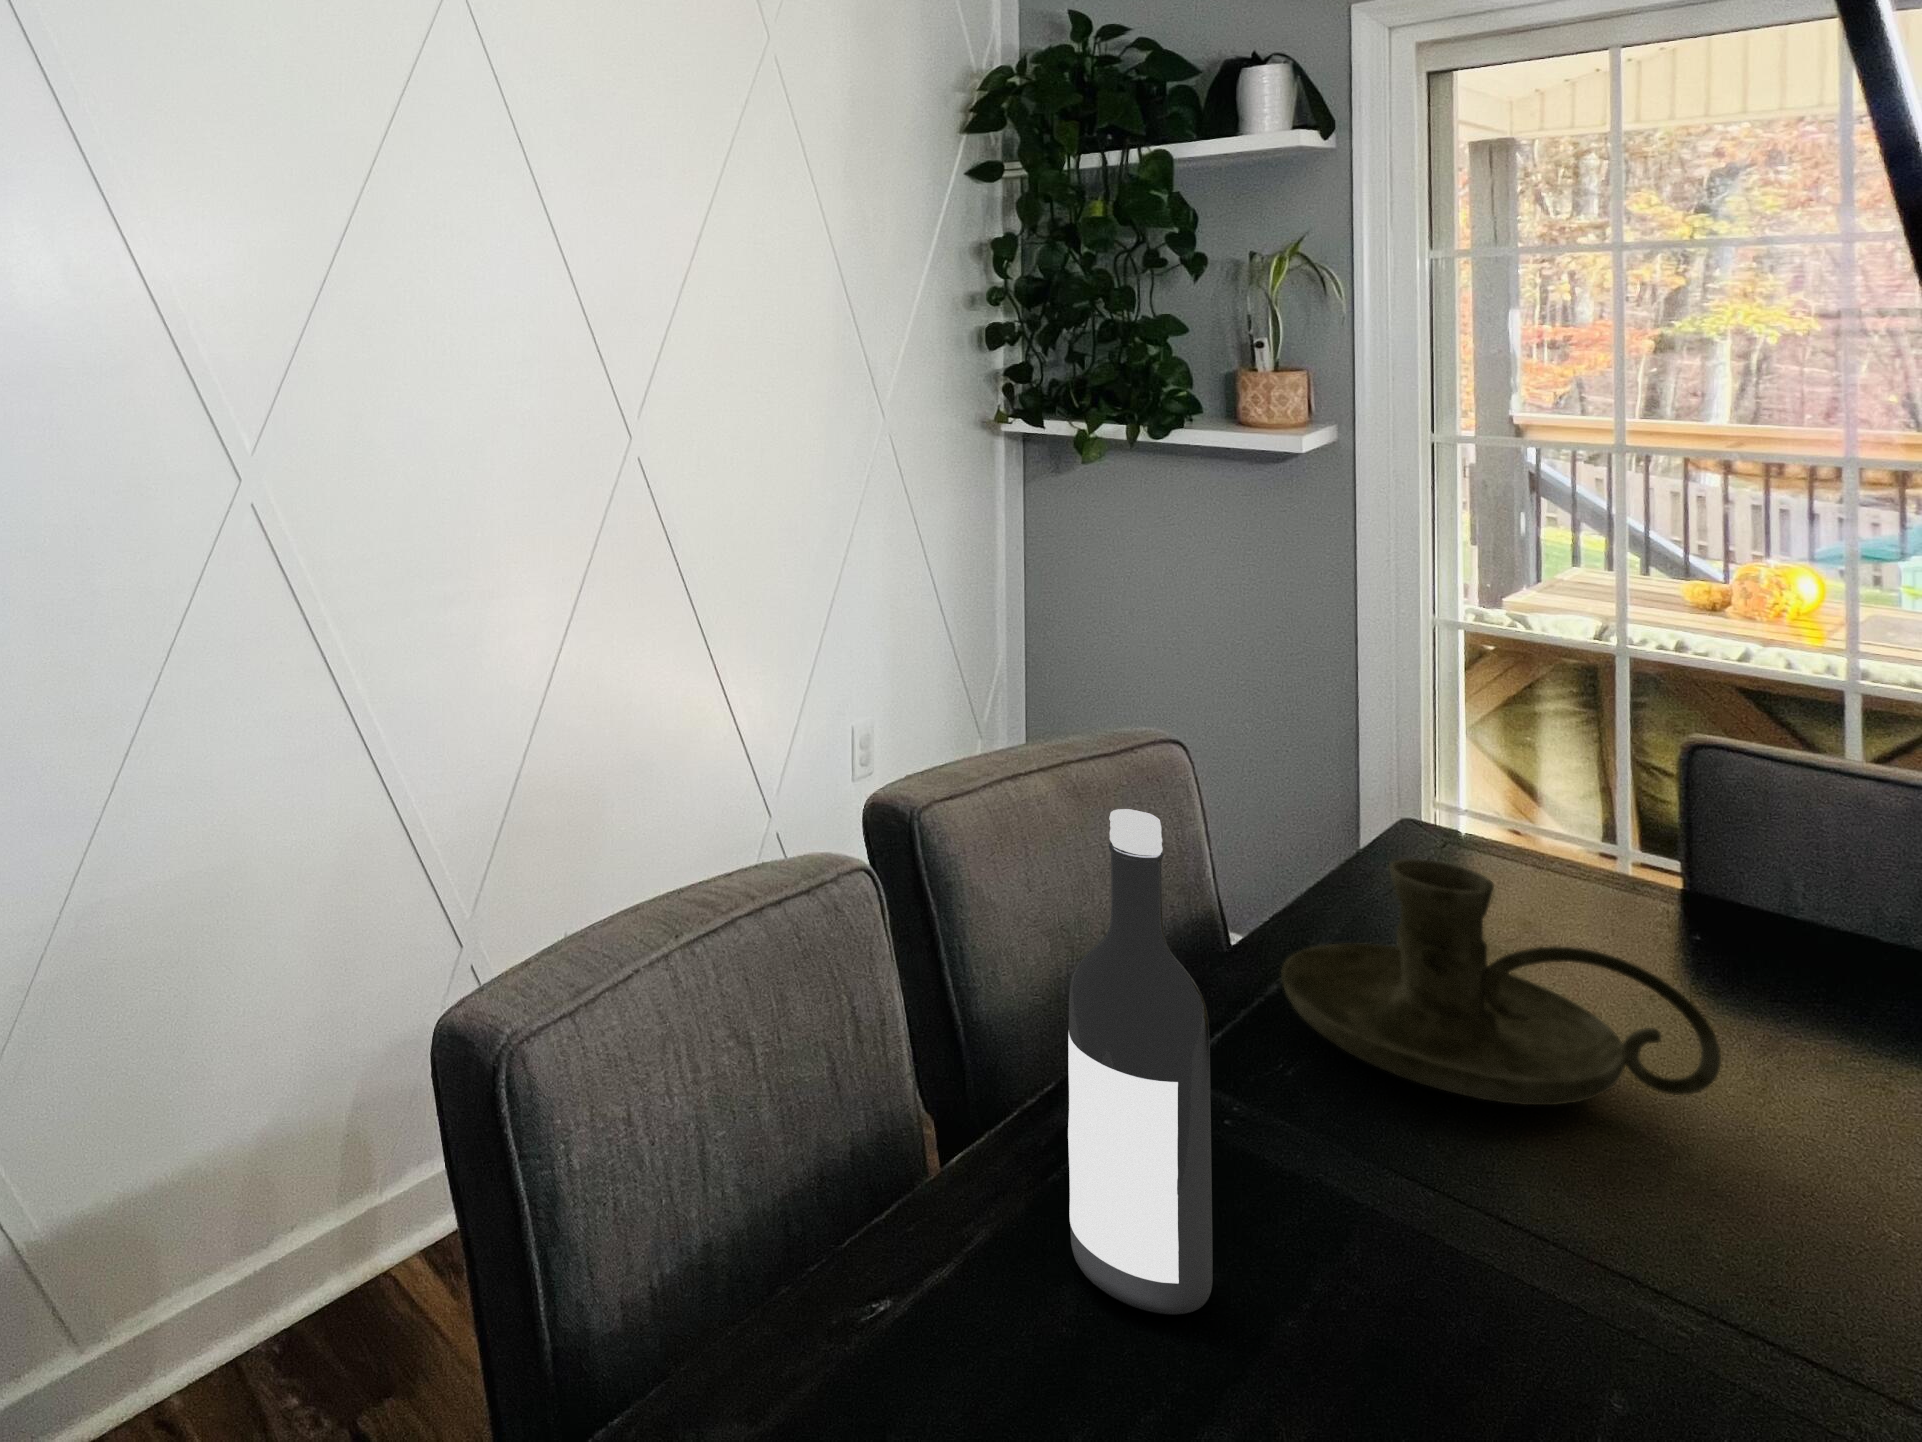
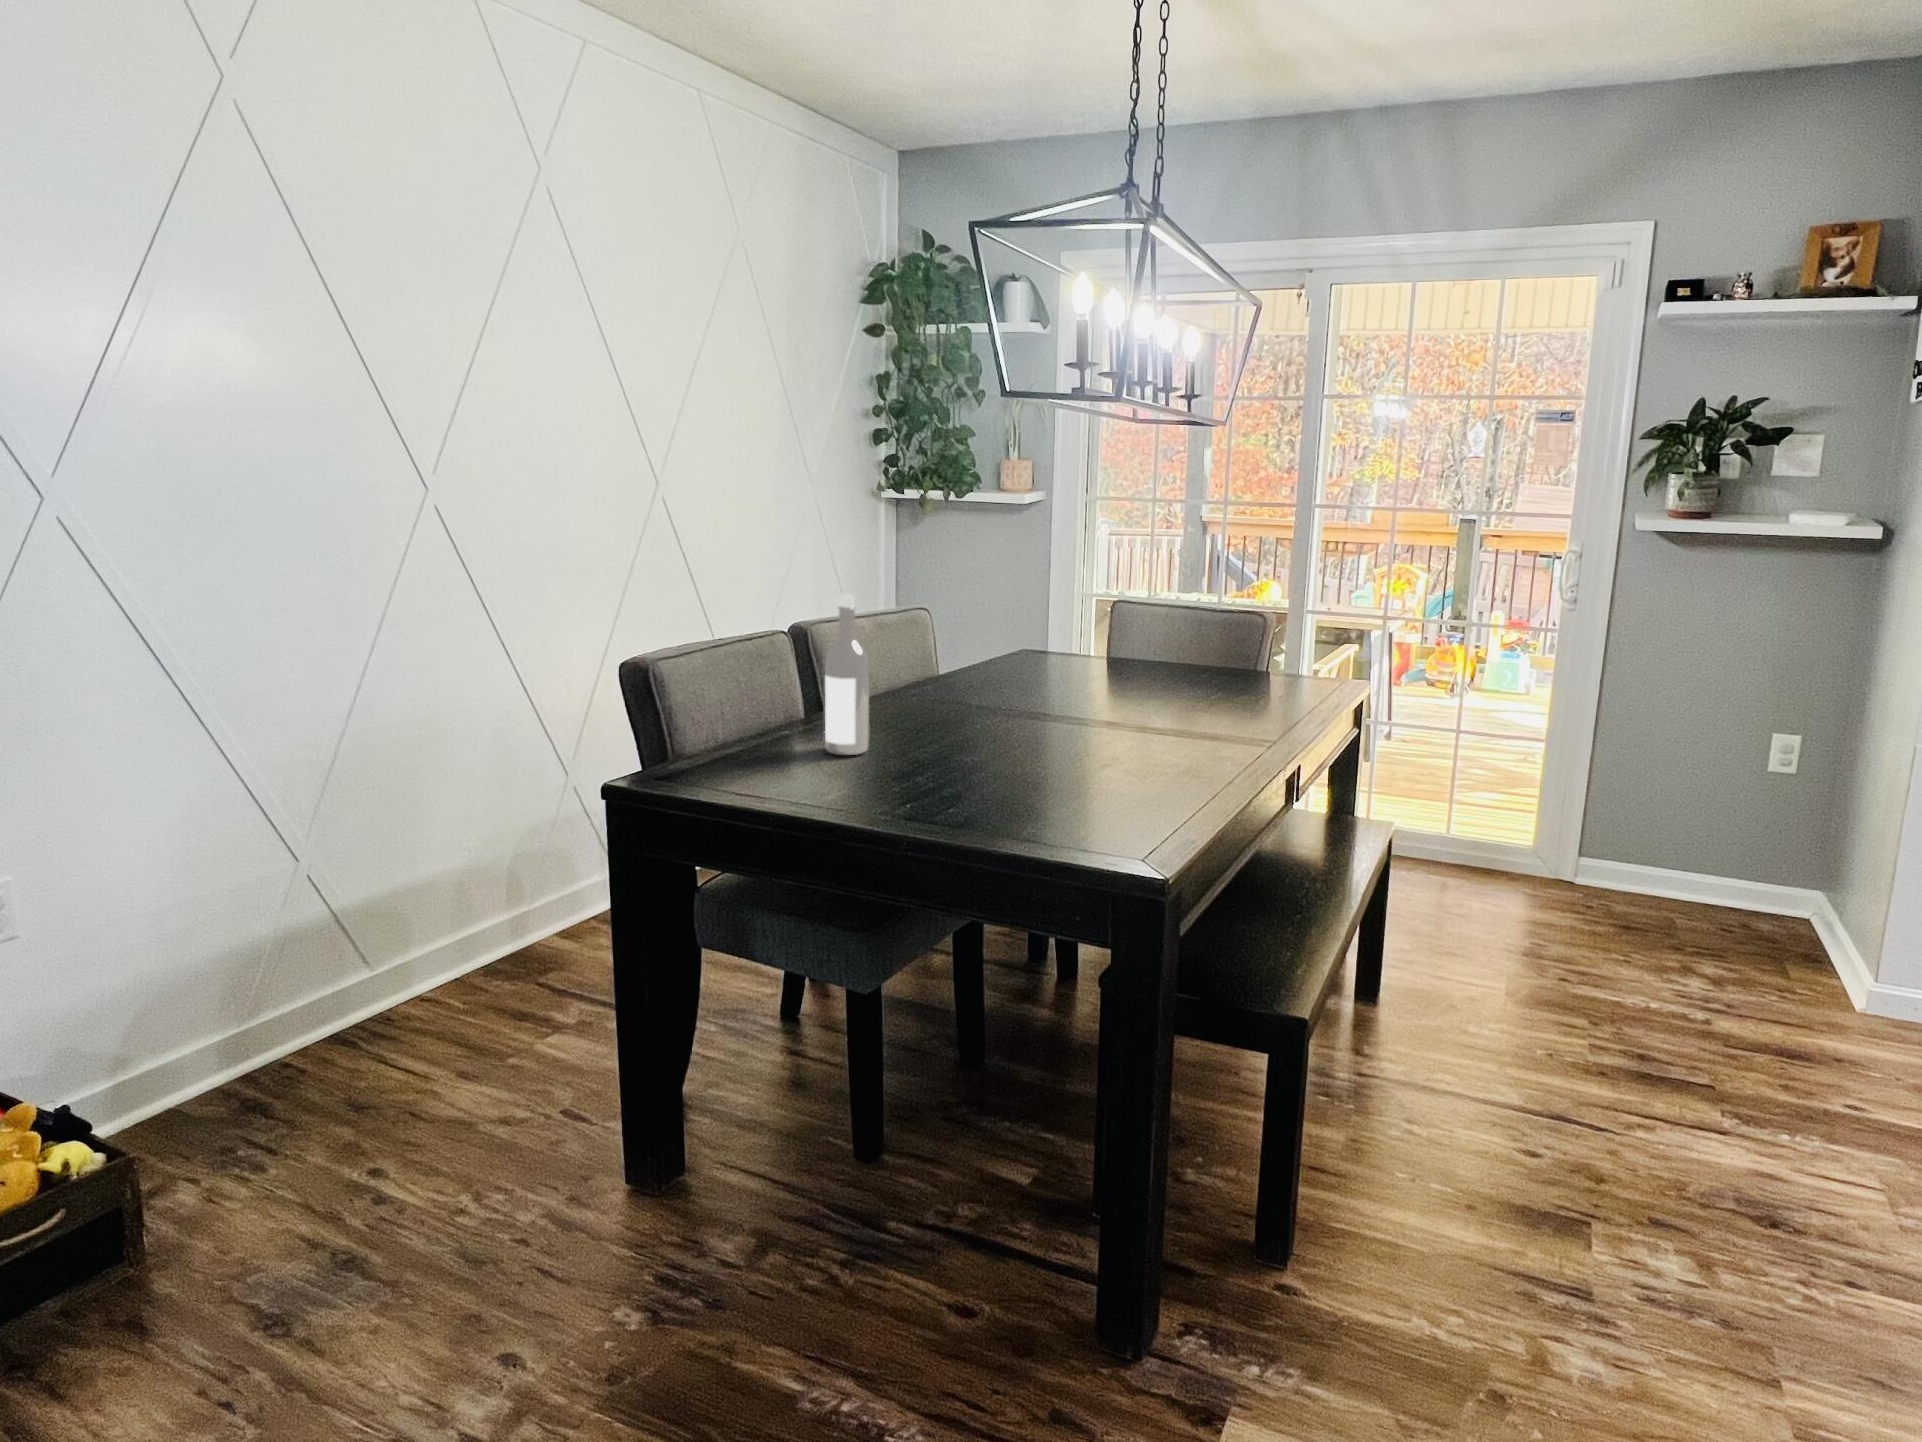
candle holder: present [1281,859,1721,1105] -> none [927,637,1050,709]

